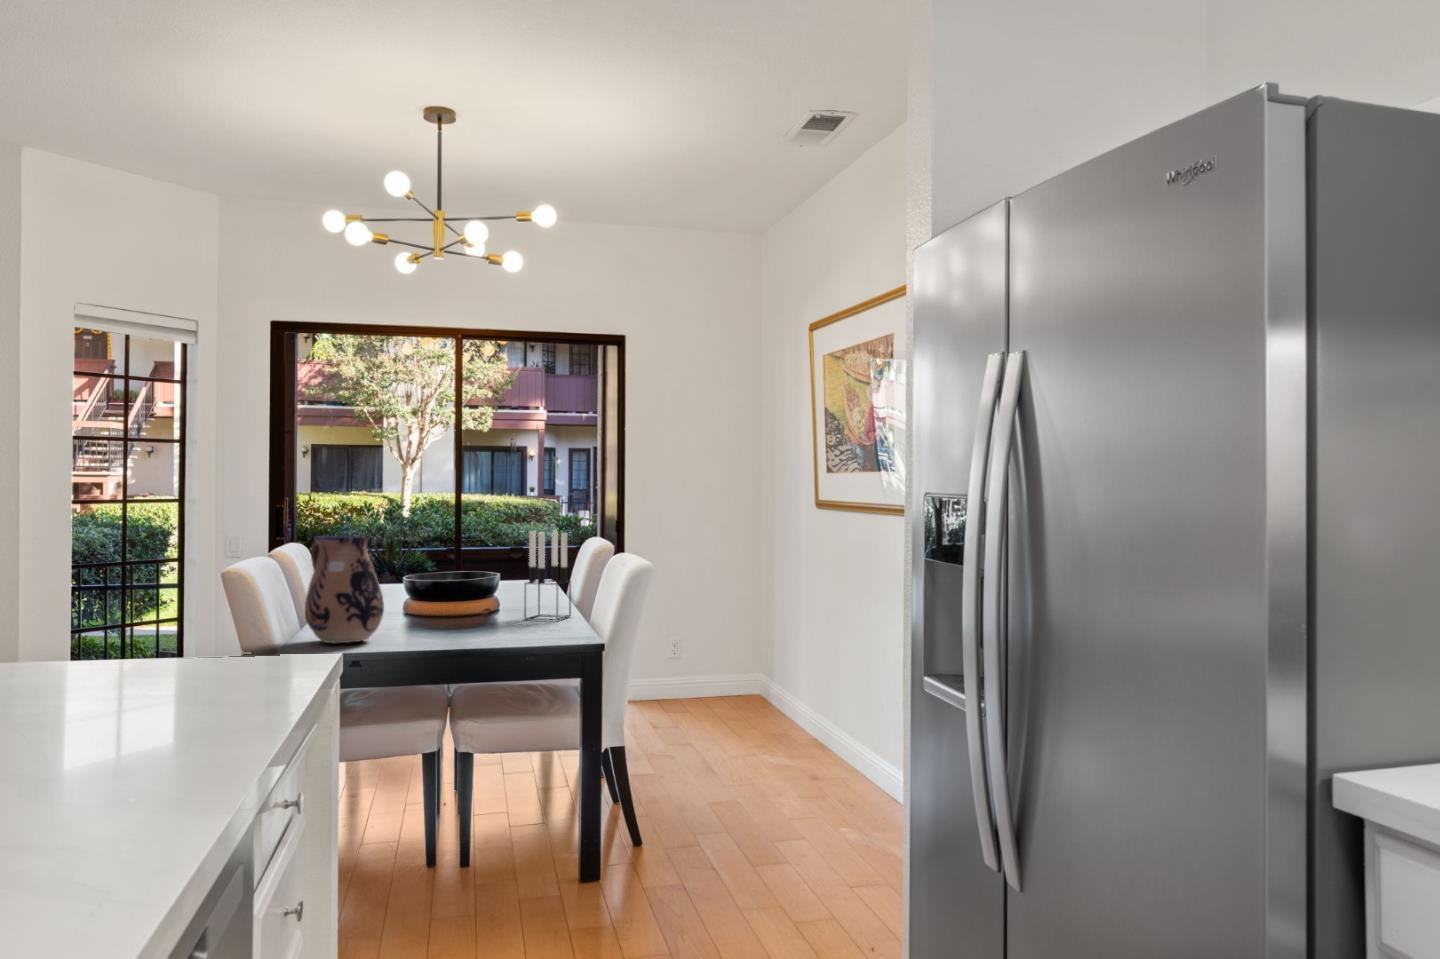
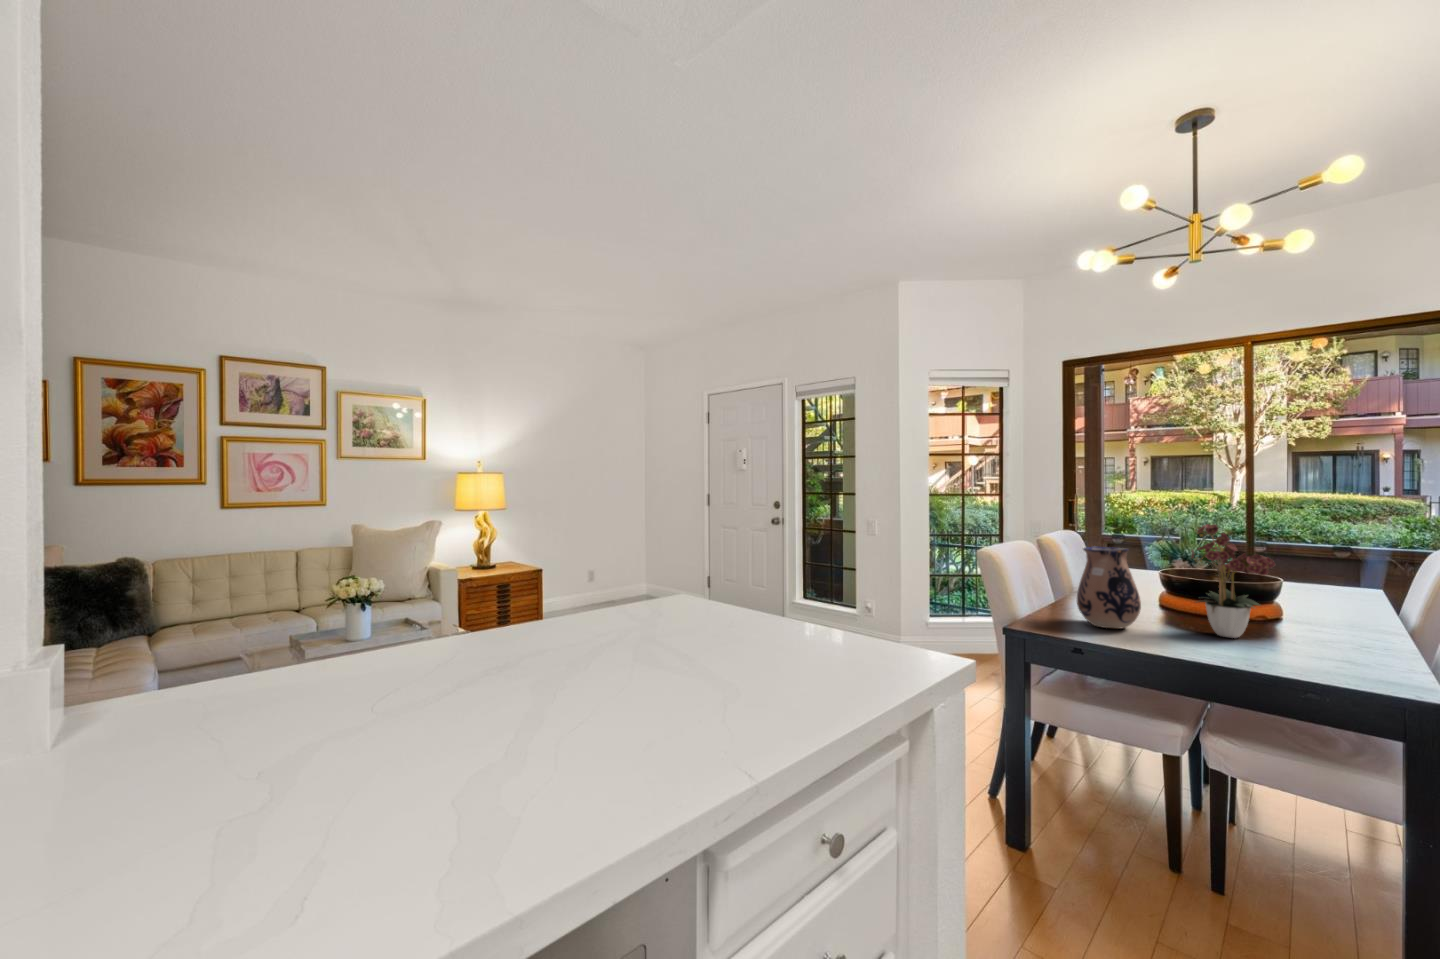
flower arrangement: none [431,494,517,632] -> present [1191,524,1275,638]
candle holder: present [524,530,571,620] -> none [1302,550,1366,640]

